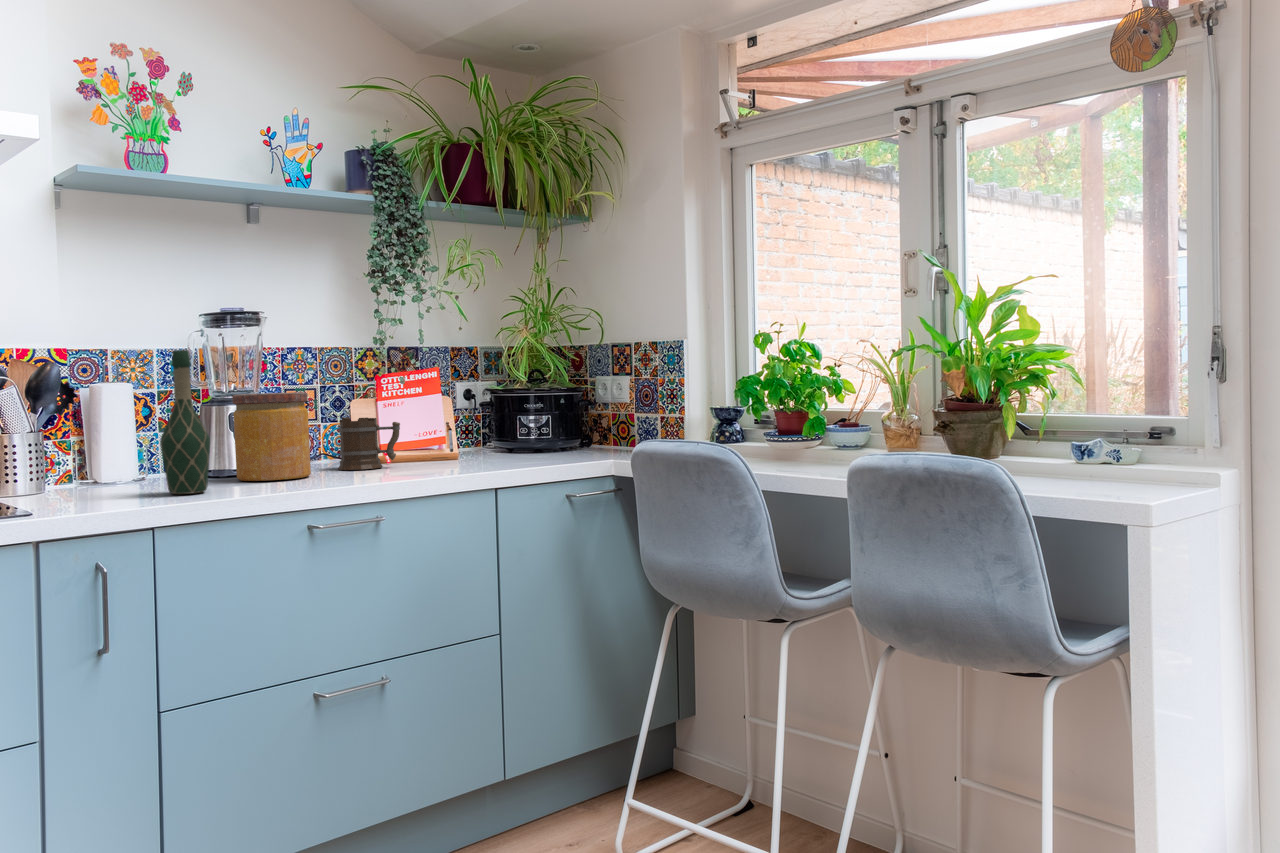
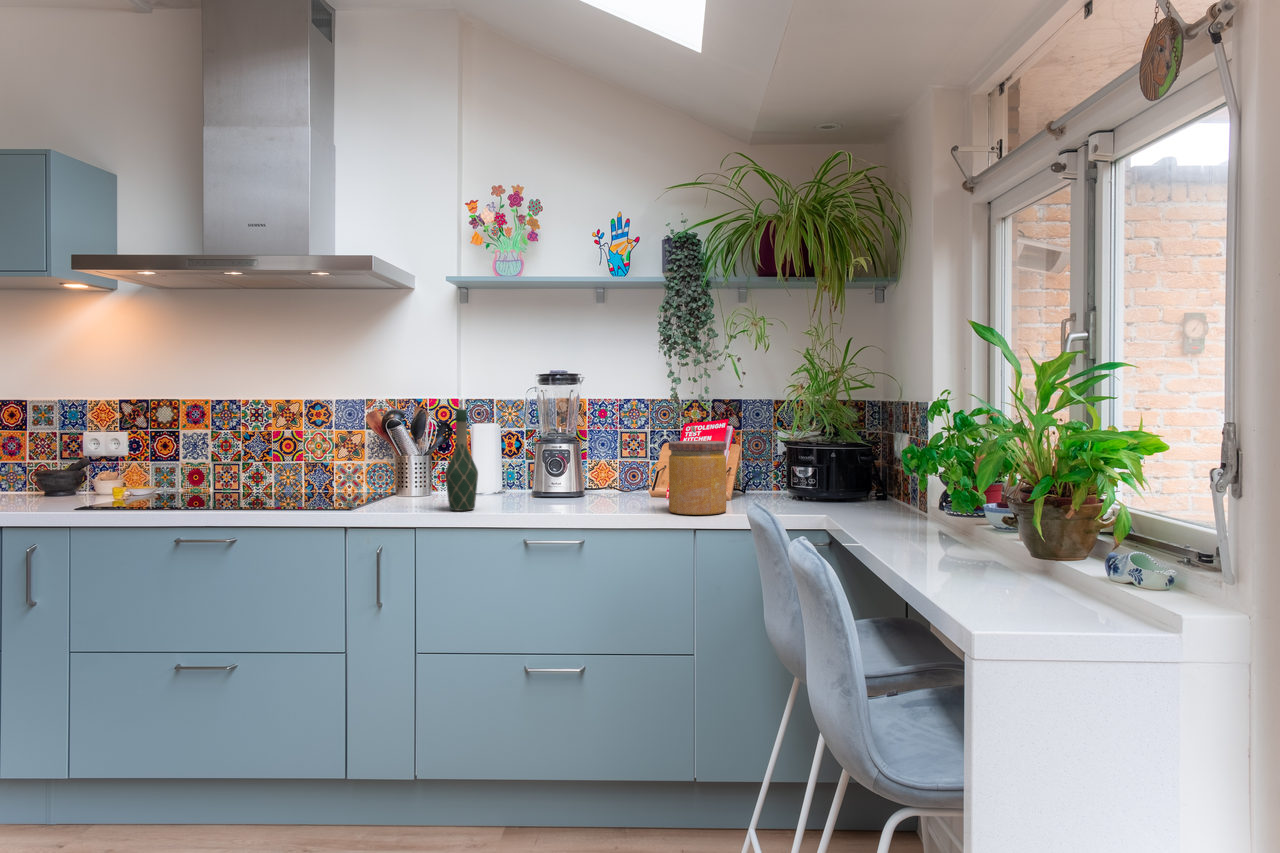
jar: present [232,392,311,481] -> present [669,441,727,515]
mug: present [338,417,400,470] -> none [613,459,656,504]

